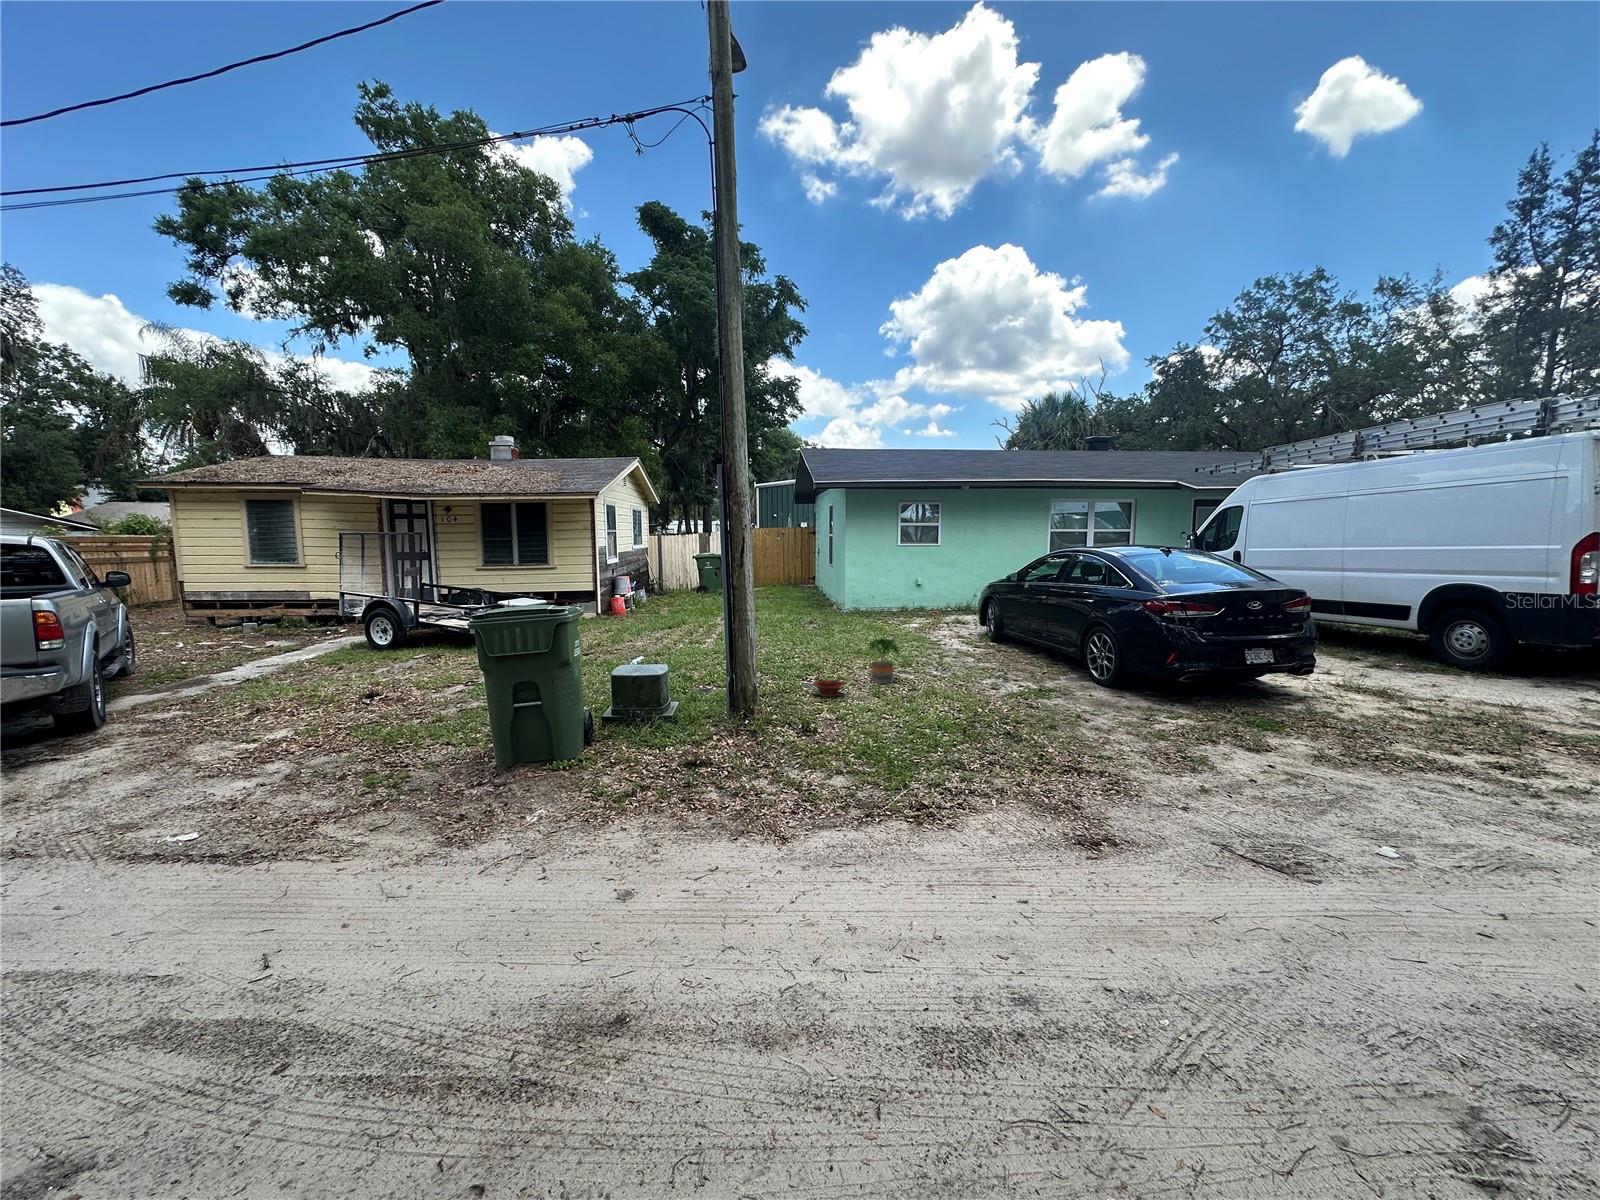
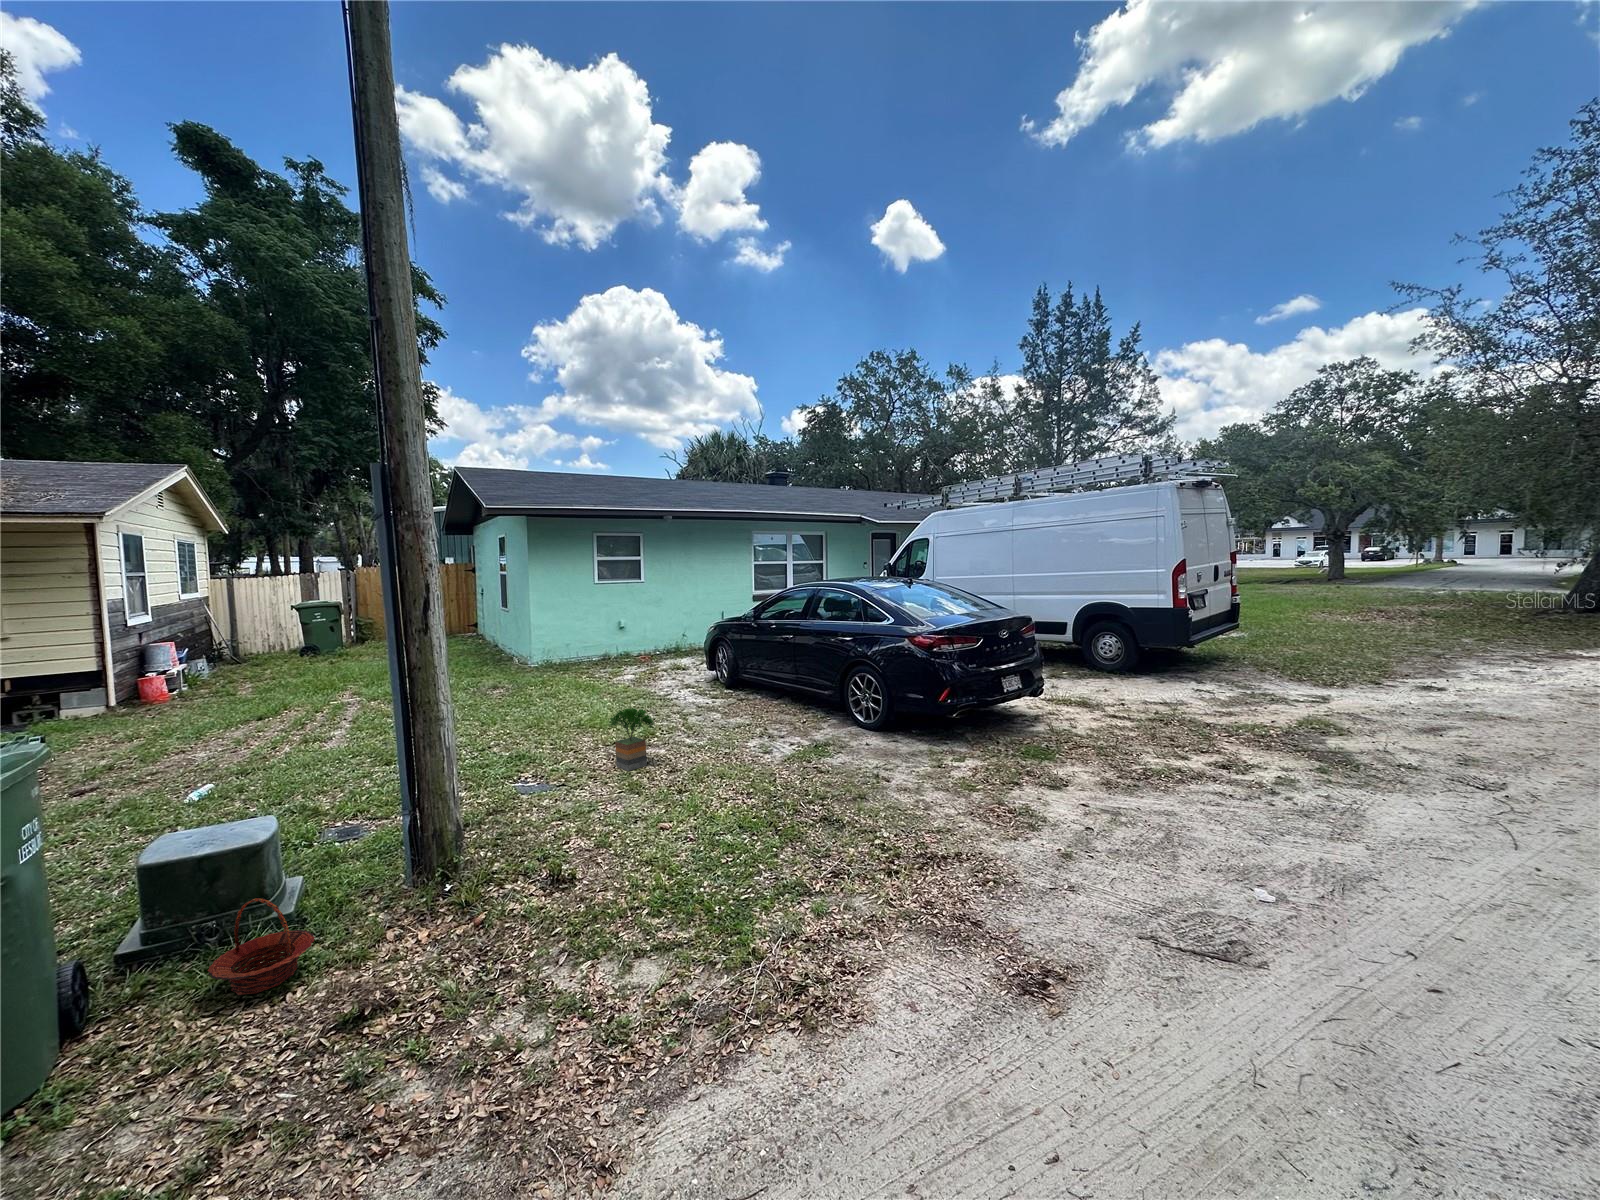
basket: present [812,670,845,697] -> present [208,898,315,995]

